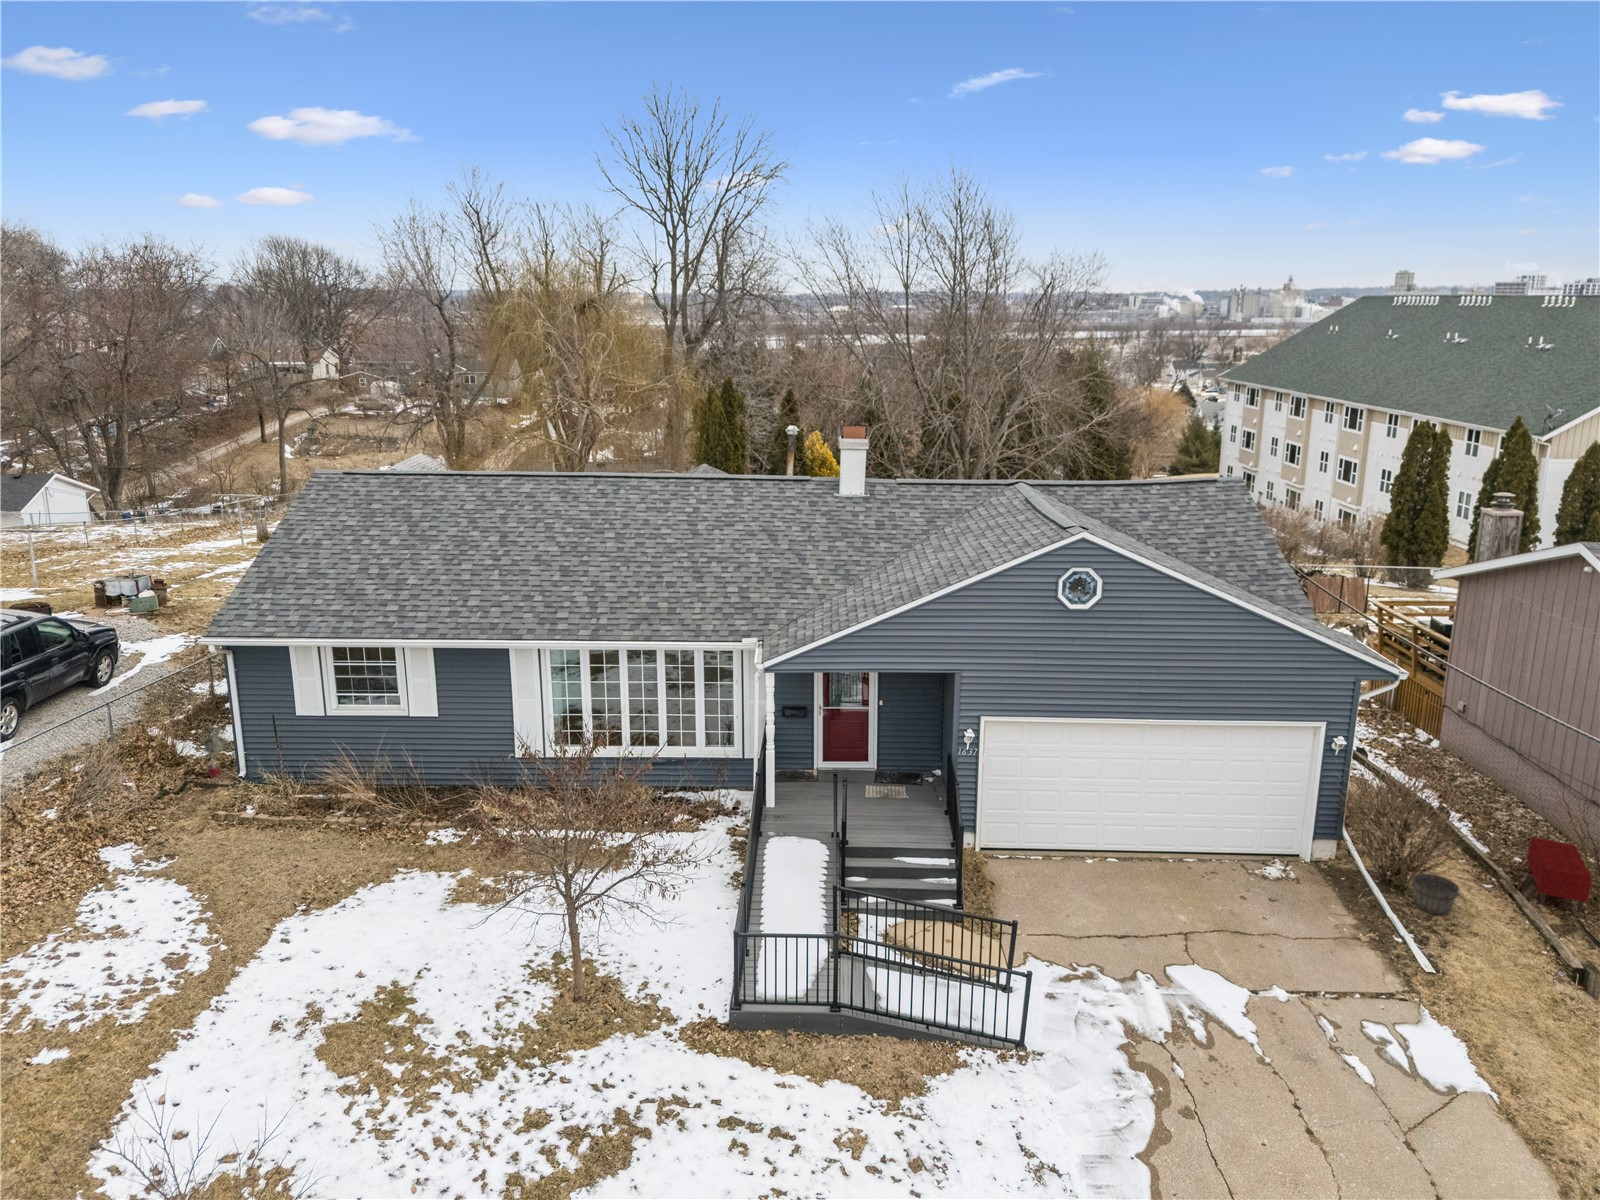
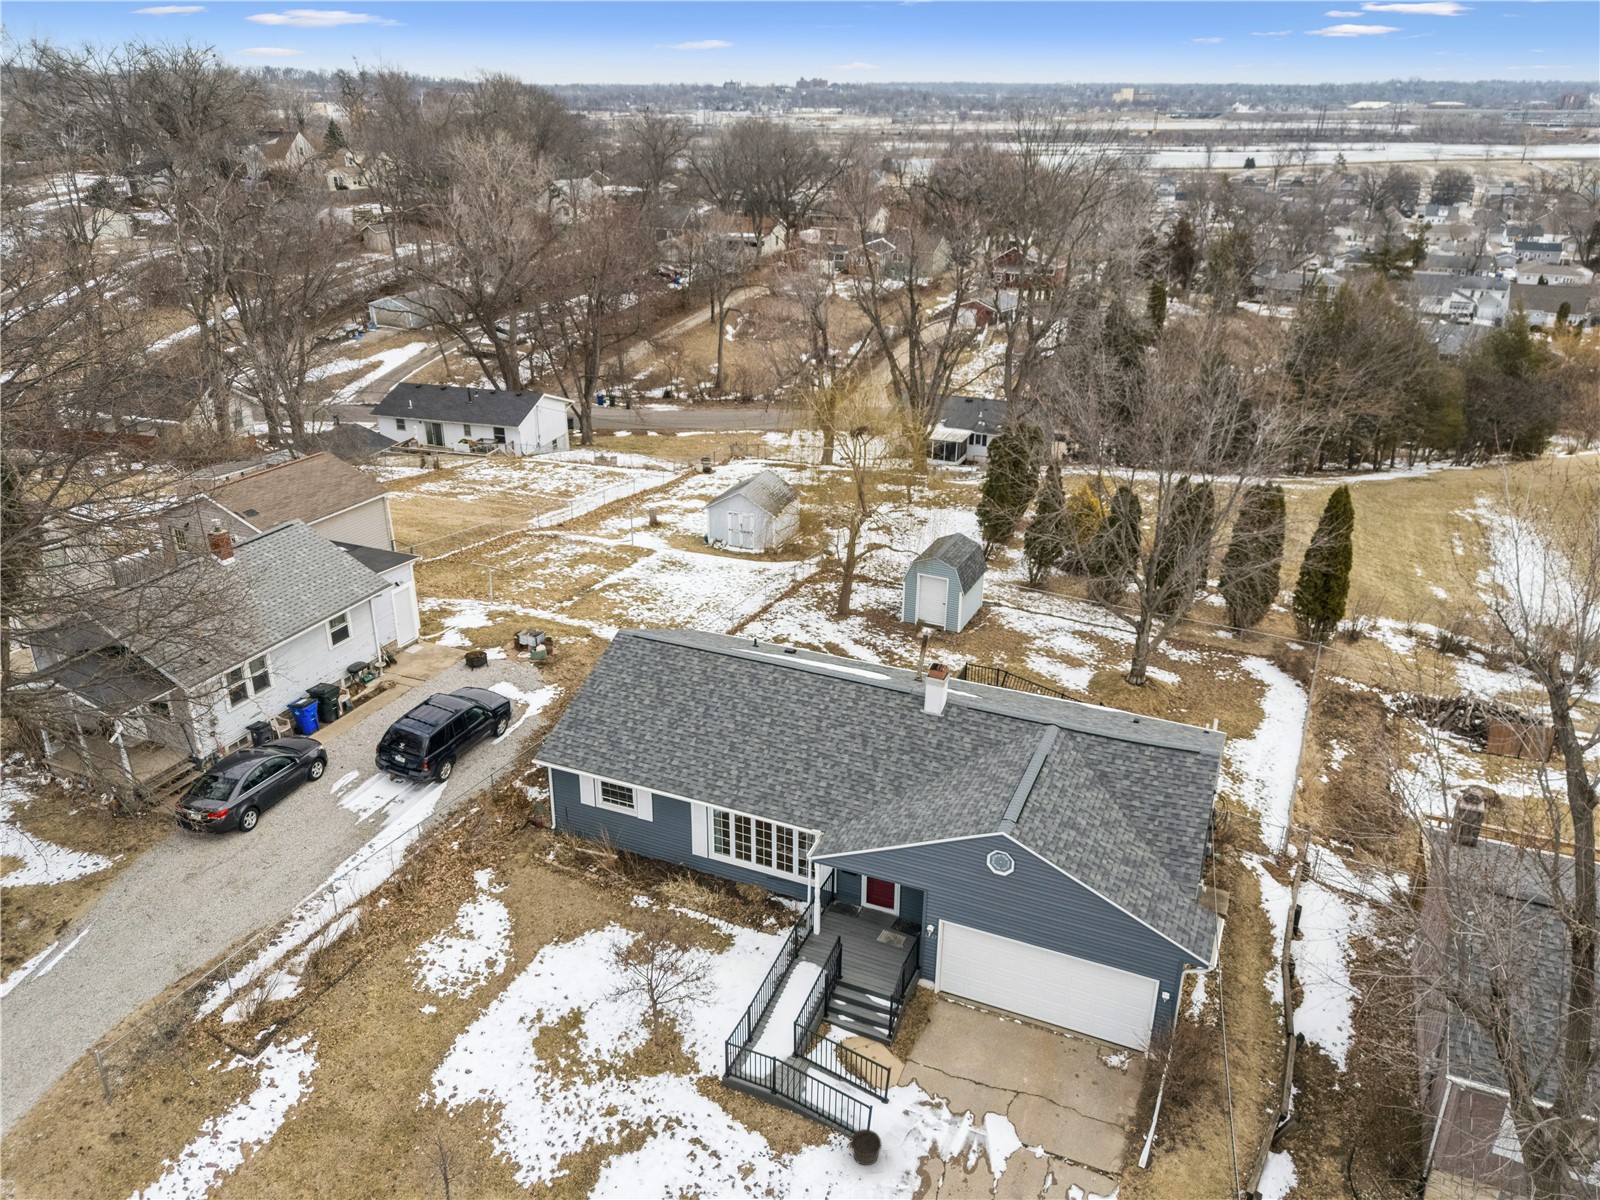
bench: present [1527,837,1592,913] -> none [1302,1088,1358,1156]
wooden bucket: present [1412,874,1459,915] -> present [851,1129,881,1165]

